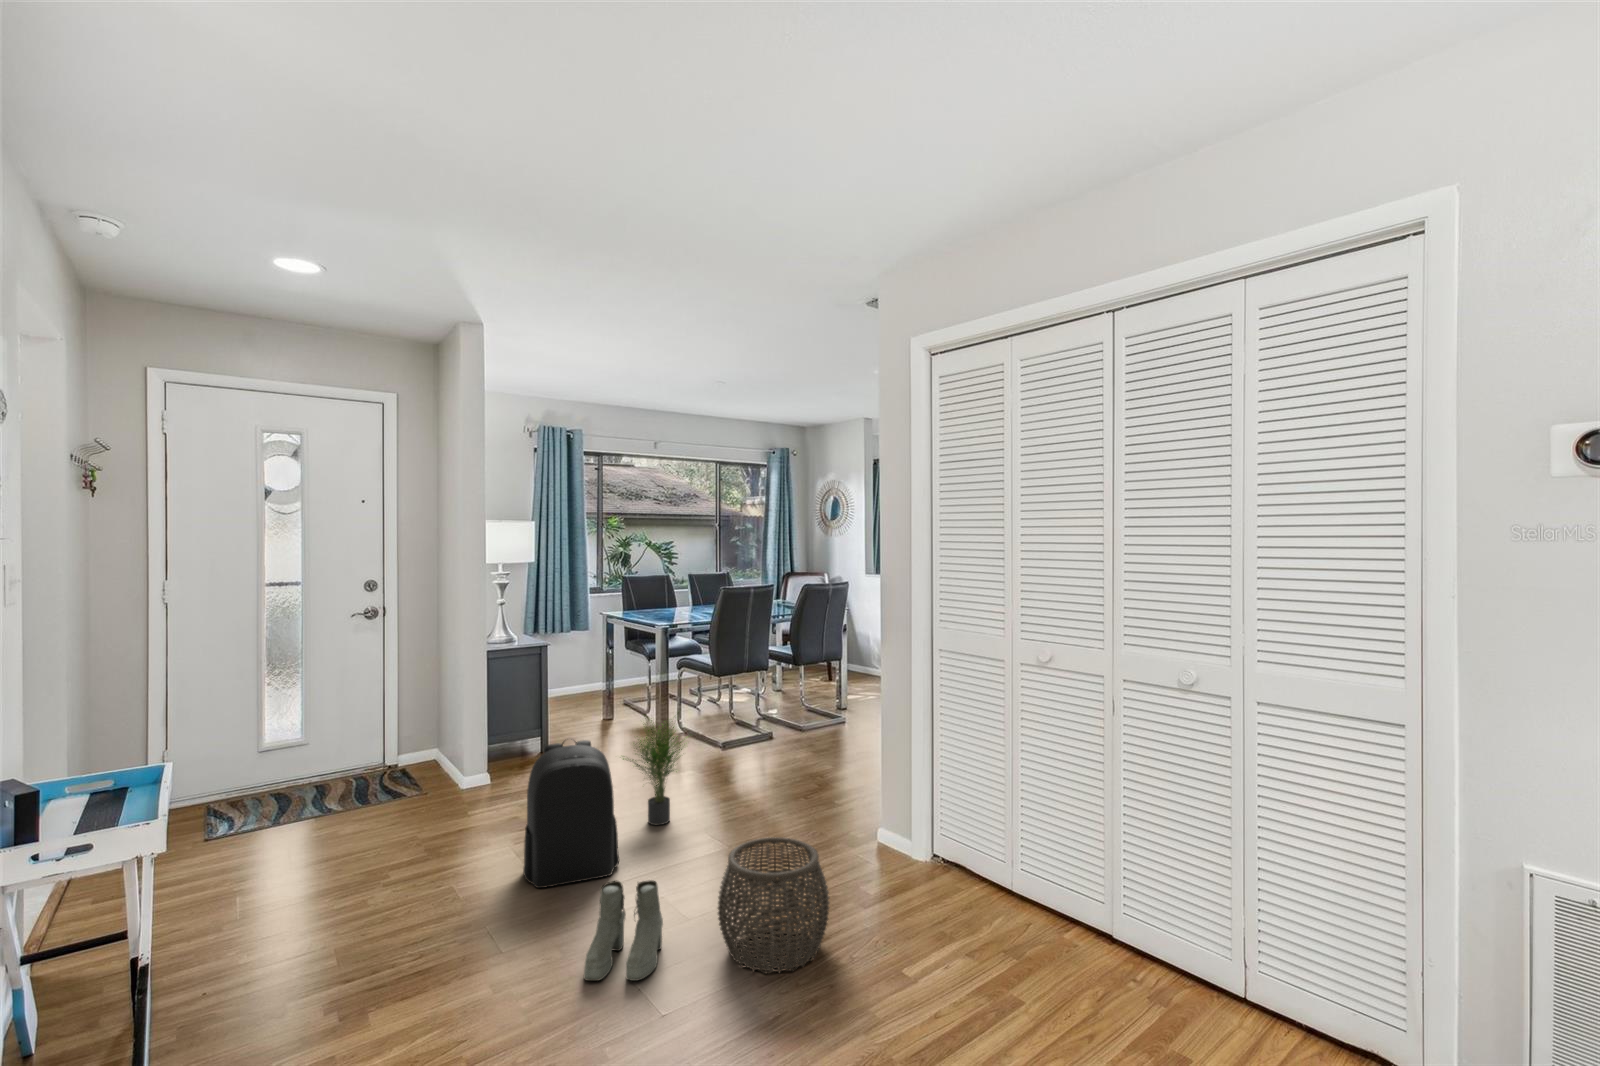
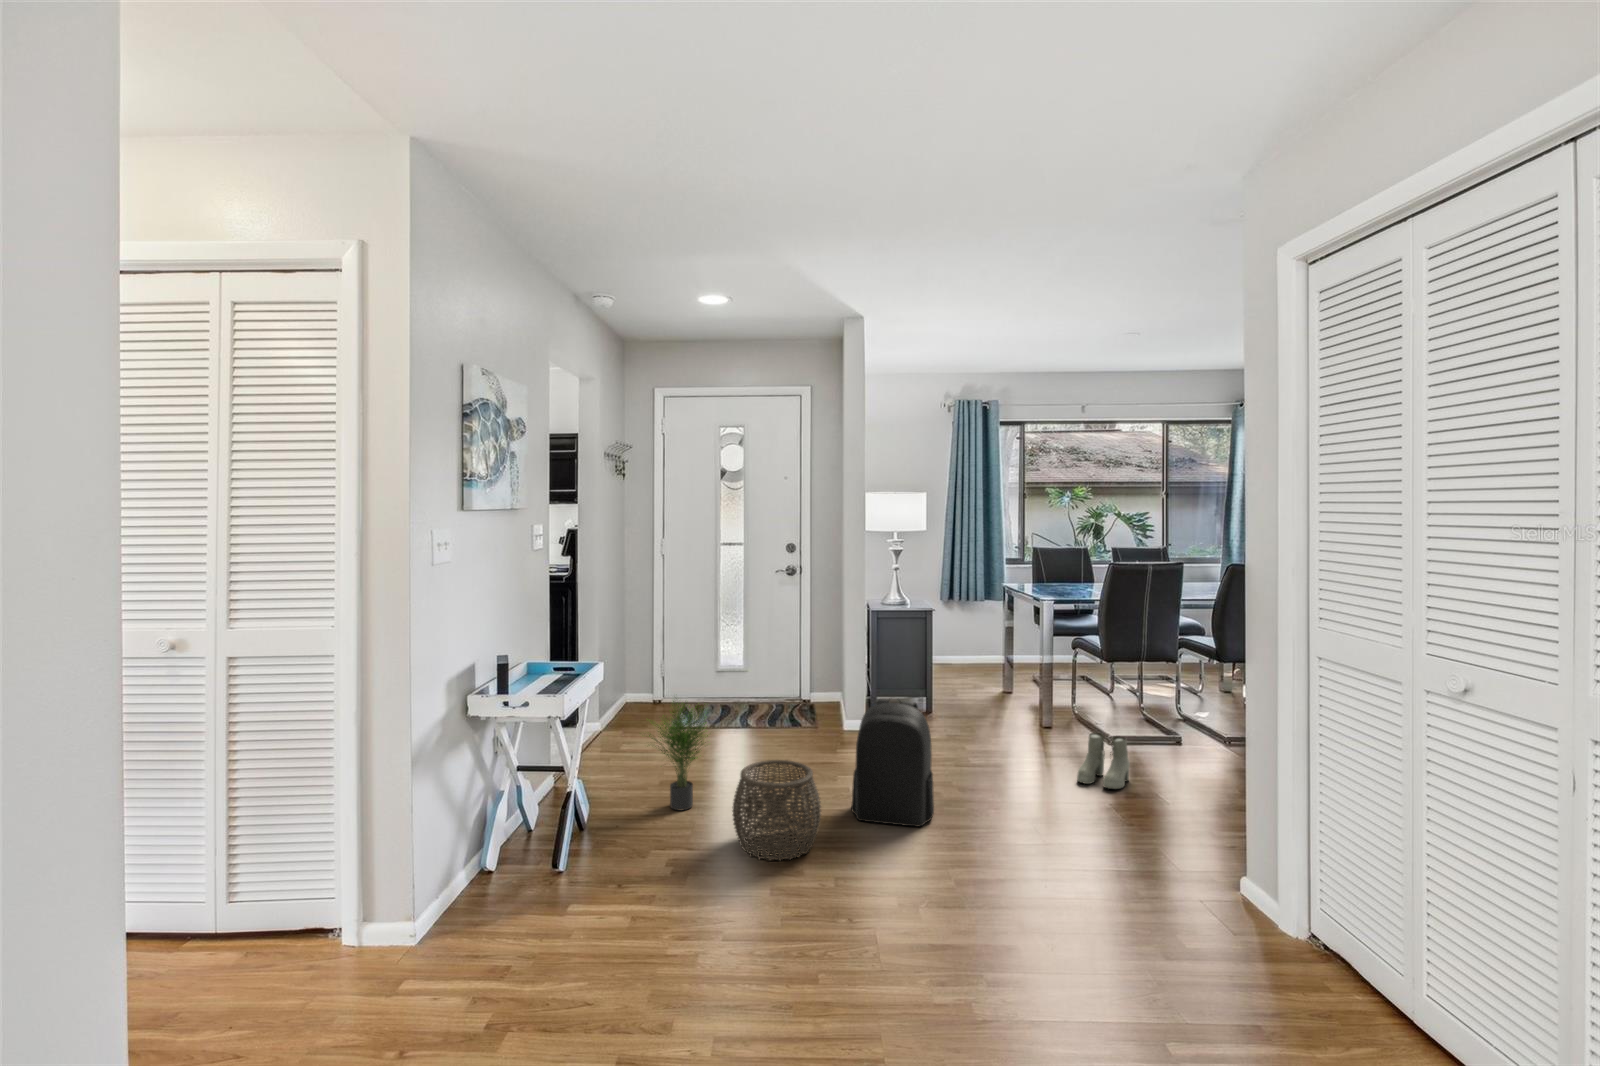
potted plant: present [623,718,682,825] -> present [649,701,708,810]
woven basket: present [718,837,830,974] -> present [733,760,821,861]
boots: present [584,880,663,981] -> present [1077,733,1130,789]

